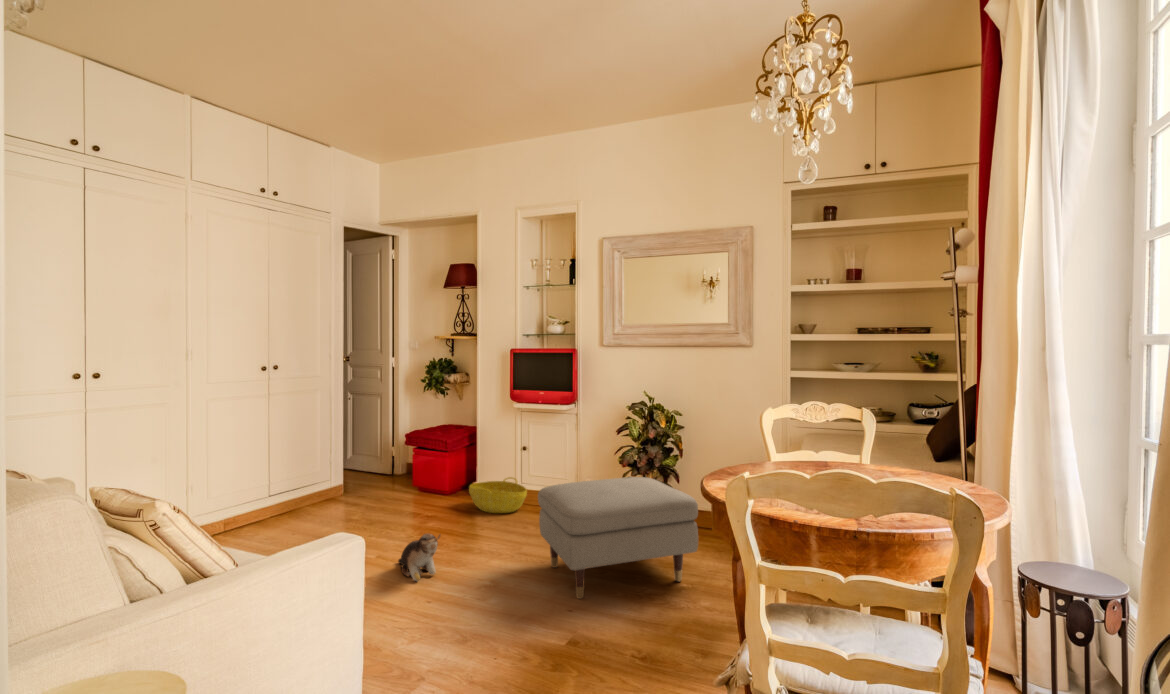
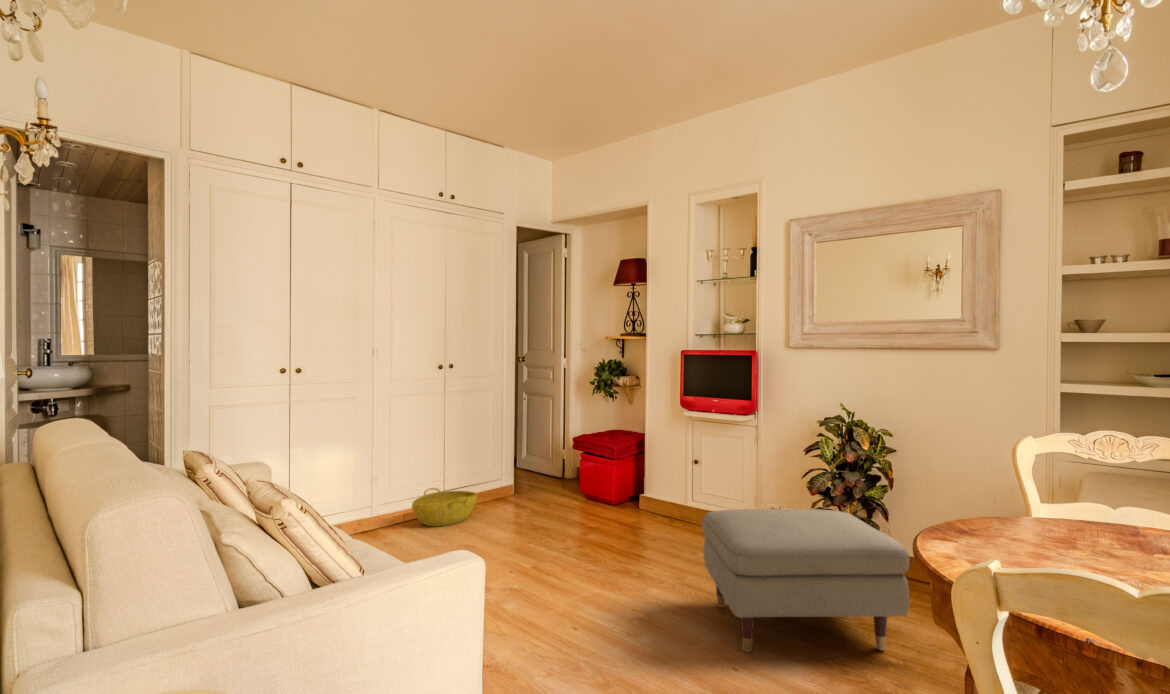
basket: present [469,477,527,513] -> present [412,488,477,526]
plush toy: present [398,534,440,581] -> none [551,550,591,601]

